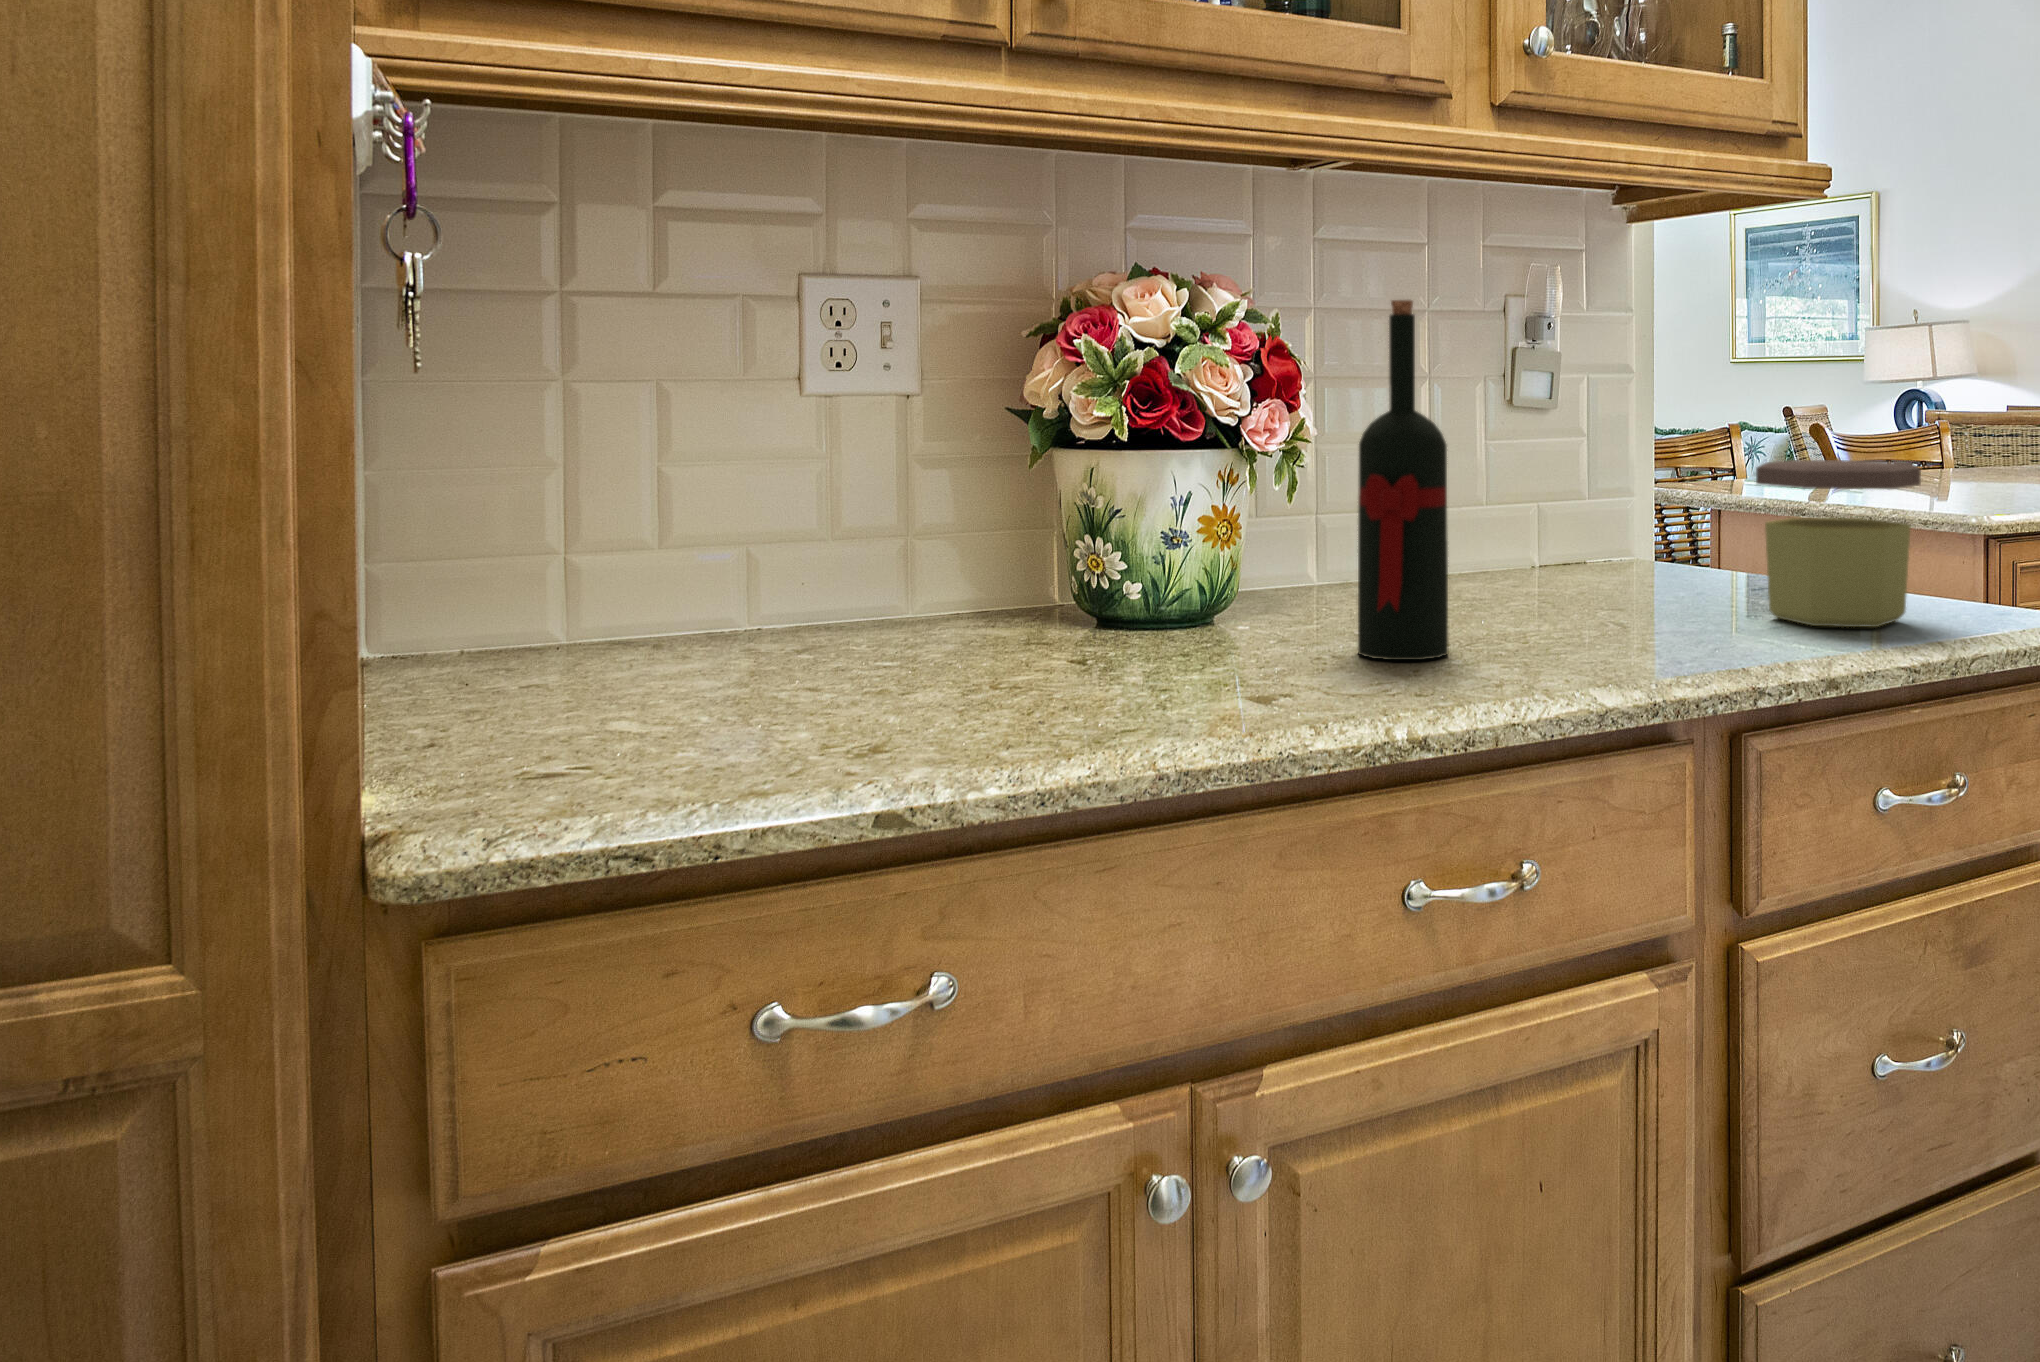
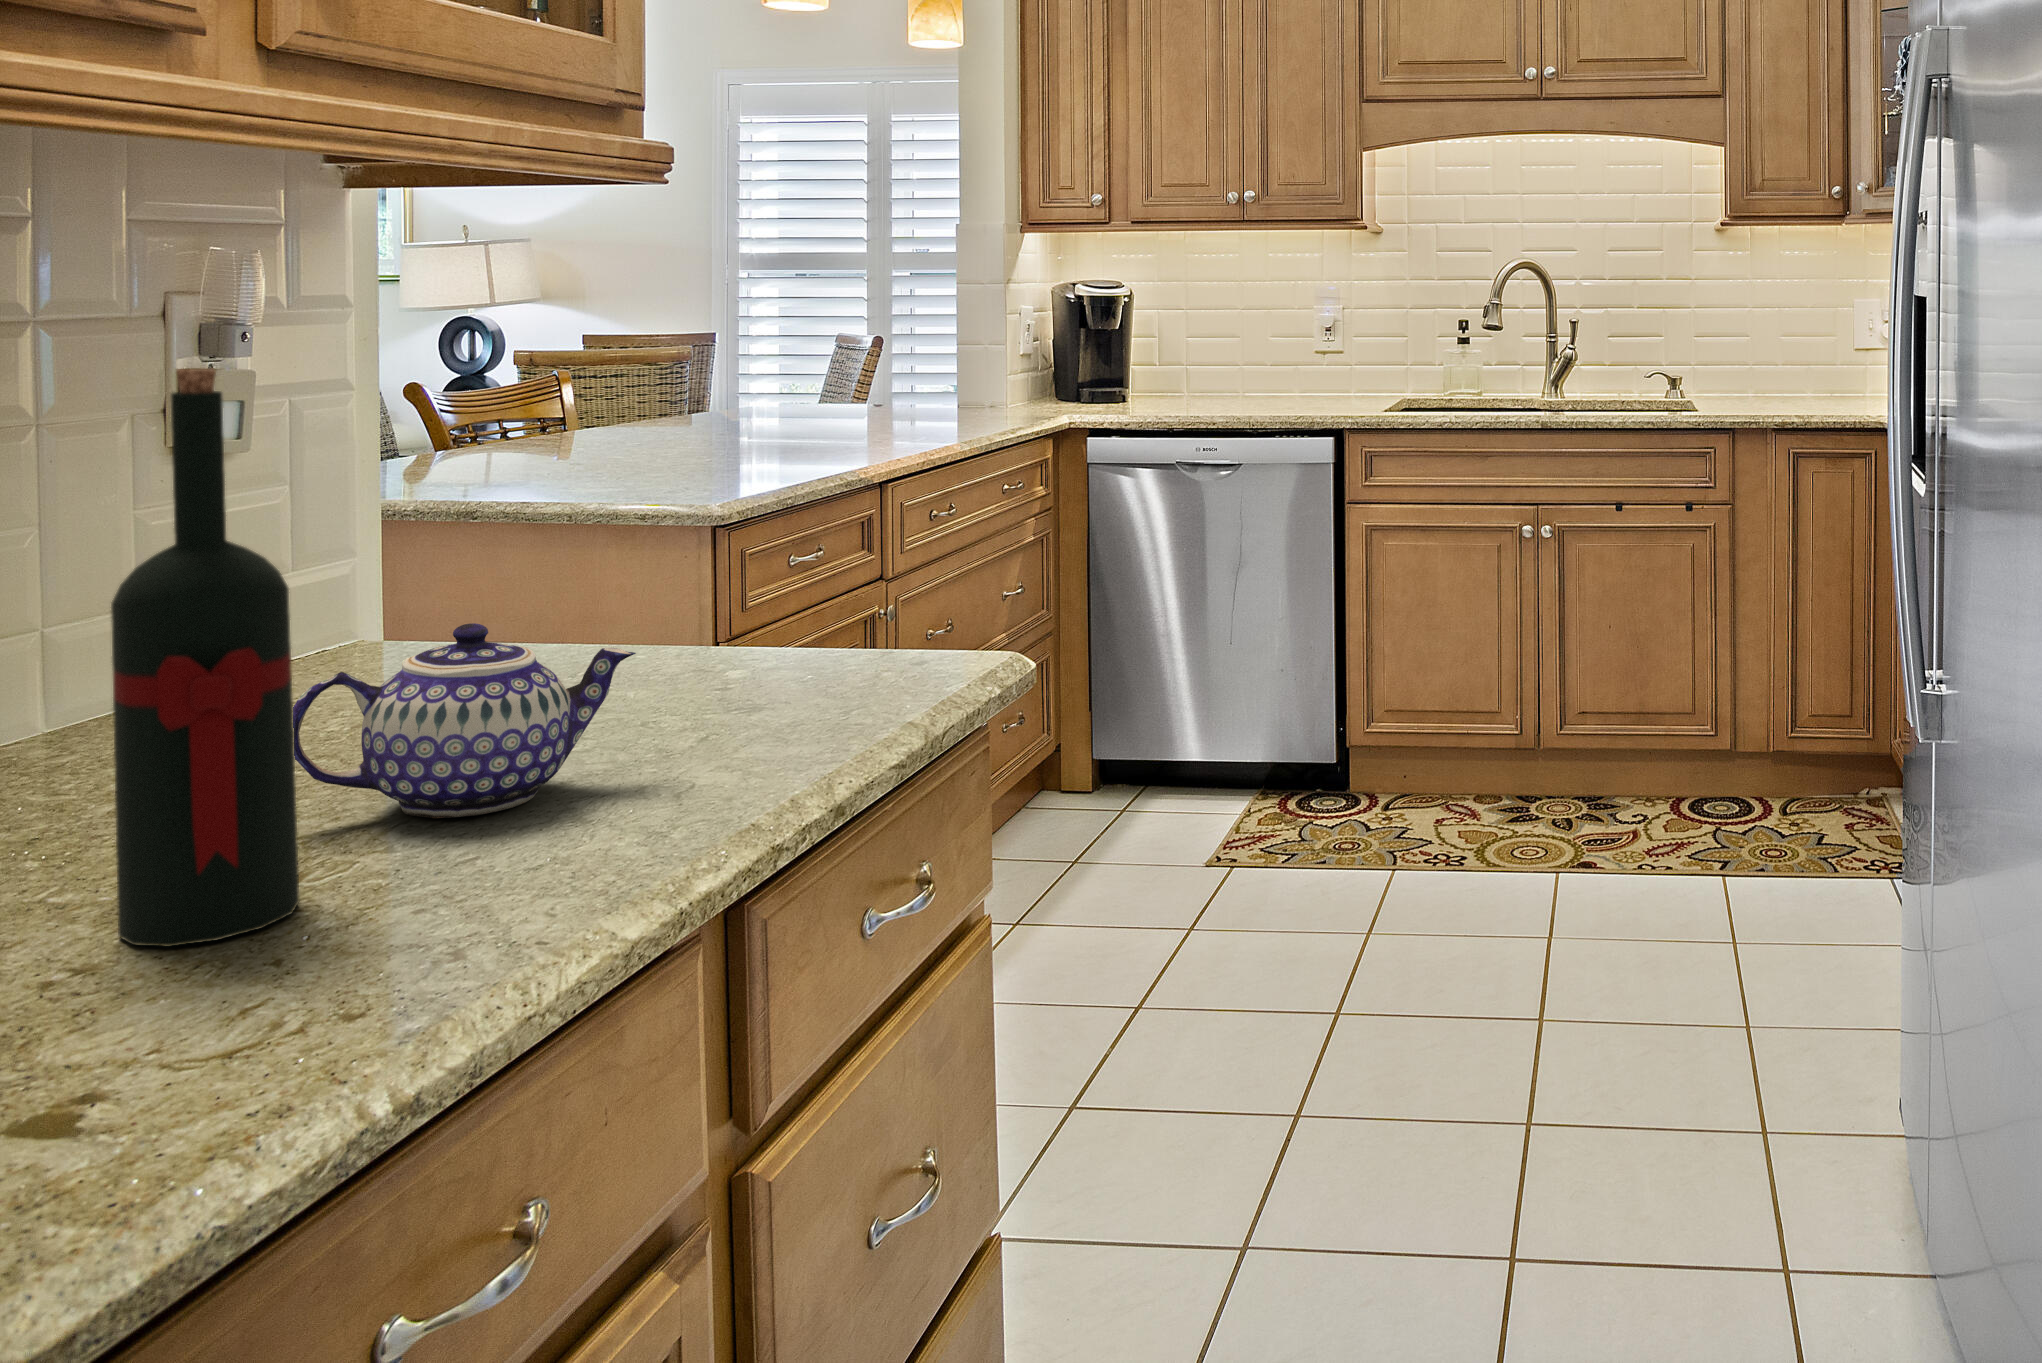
jar: present [1756,460,1921,627] -> none [660,513,850,726]
teapot: none [1482,502,1704,638] -> present [293,623,636,818]

